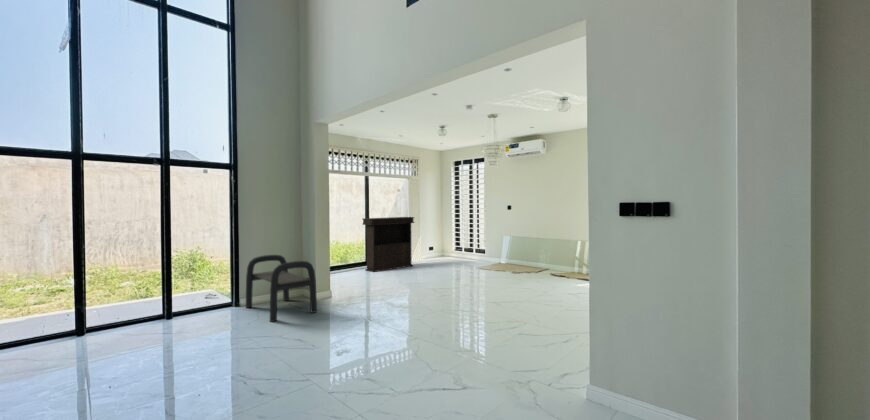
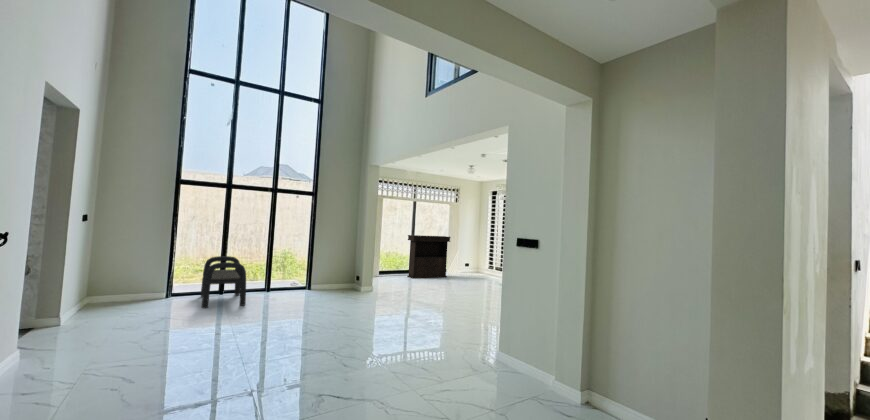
bench: present [246,255,317,322] -> present [201,256,246,308]

